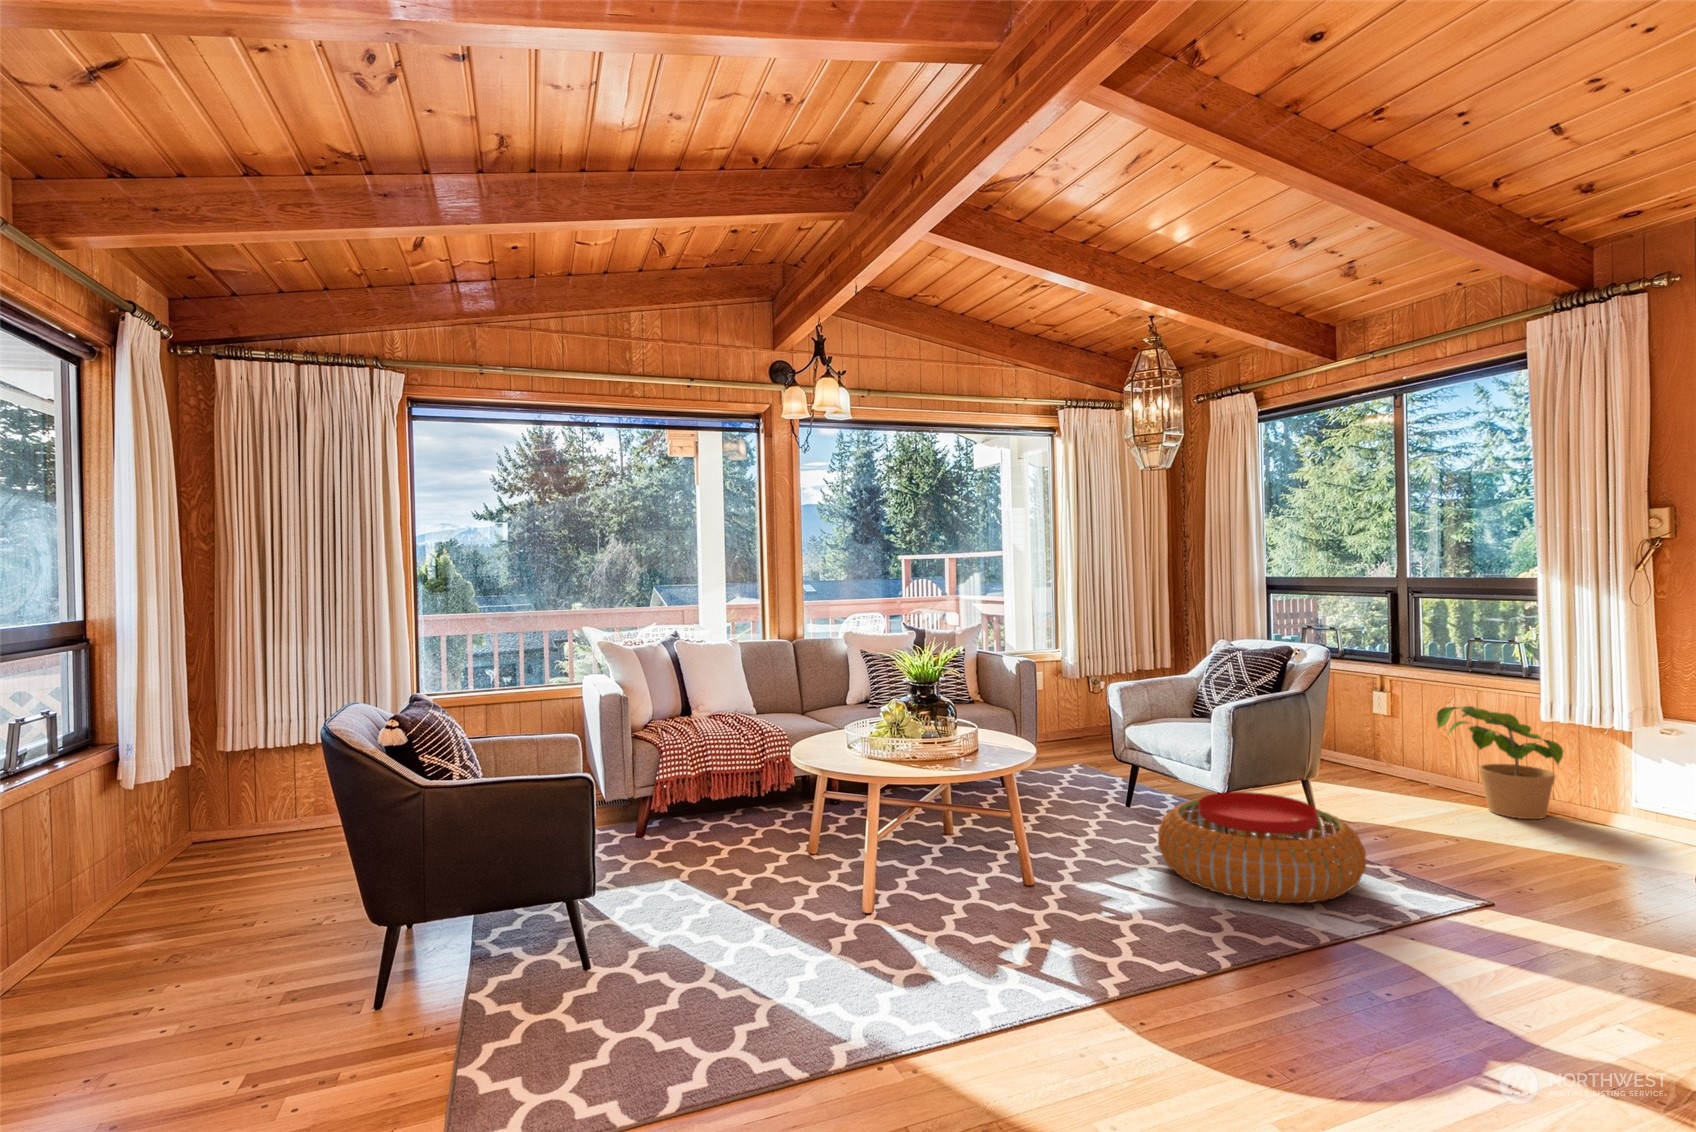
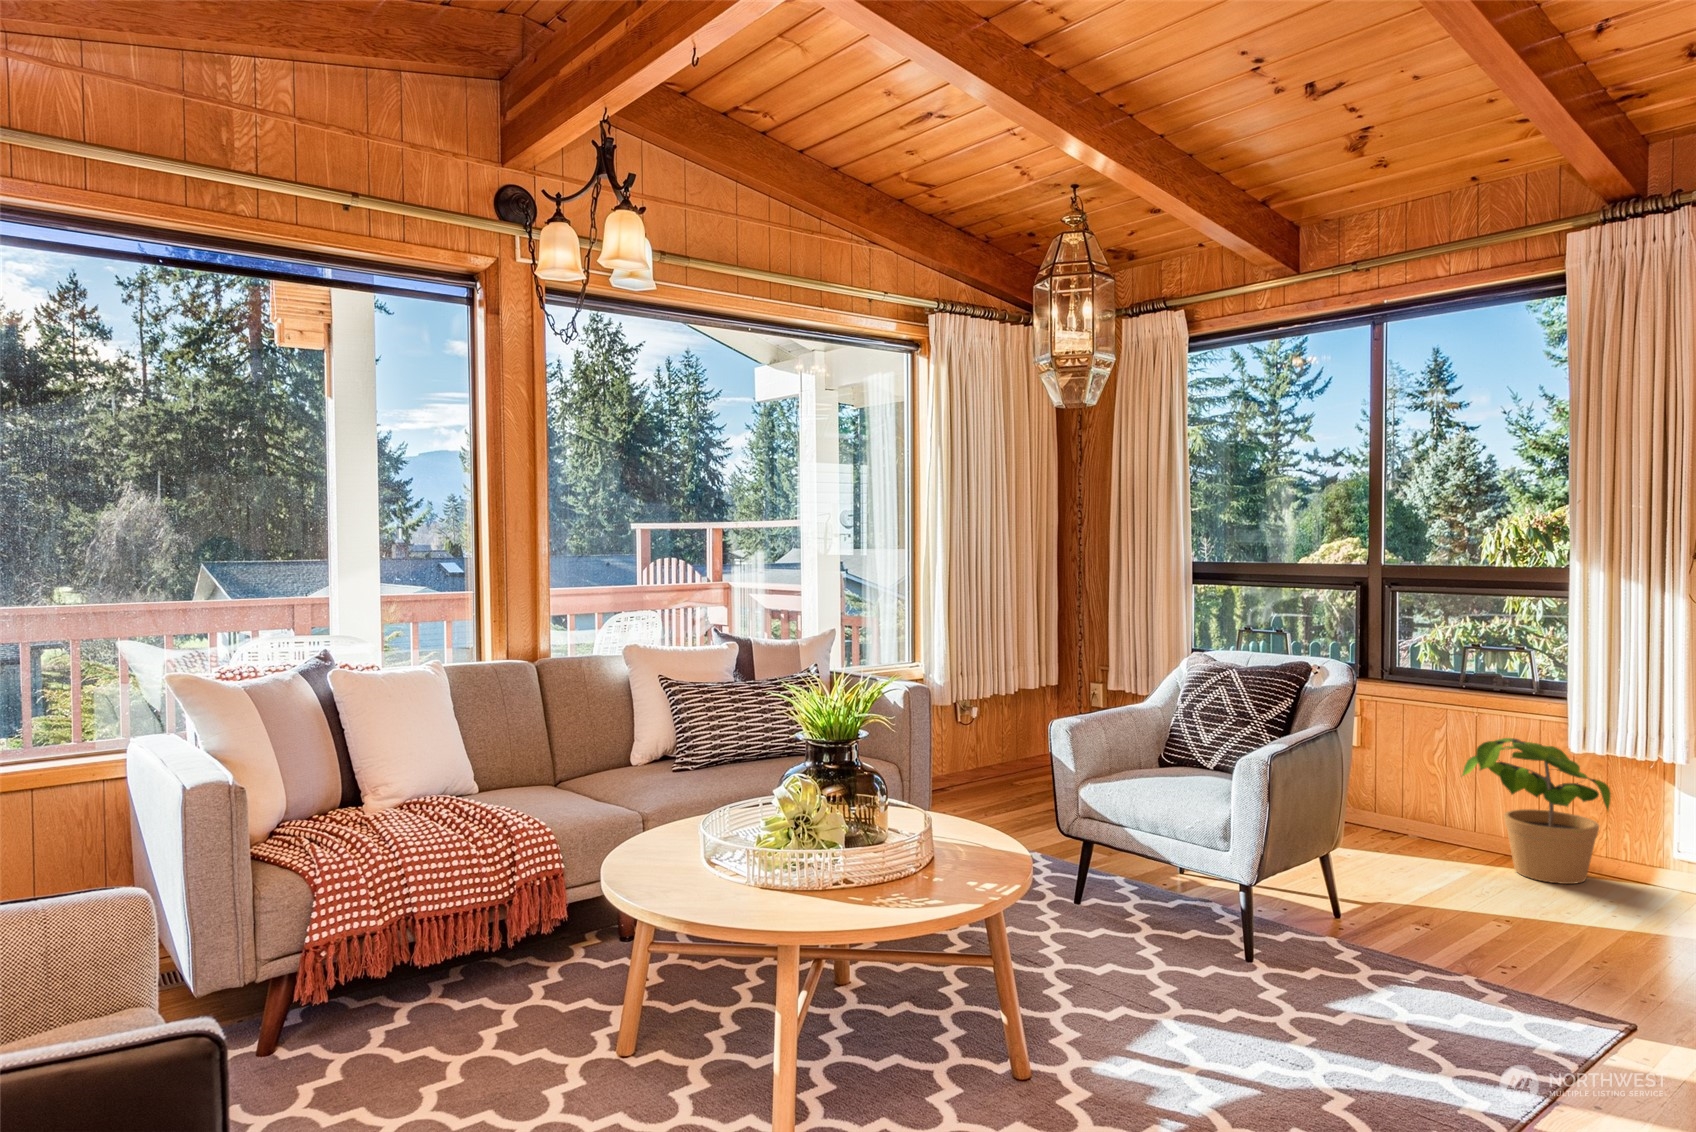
pouf: present [1158,792,1366,903] -> none [1188,889,1507,1077]

